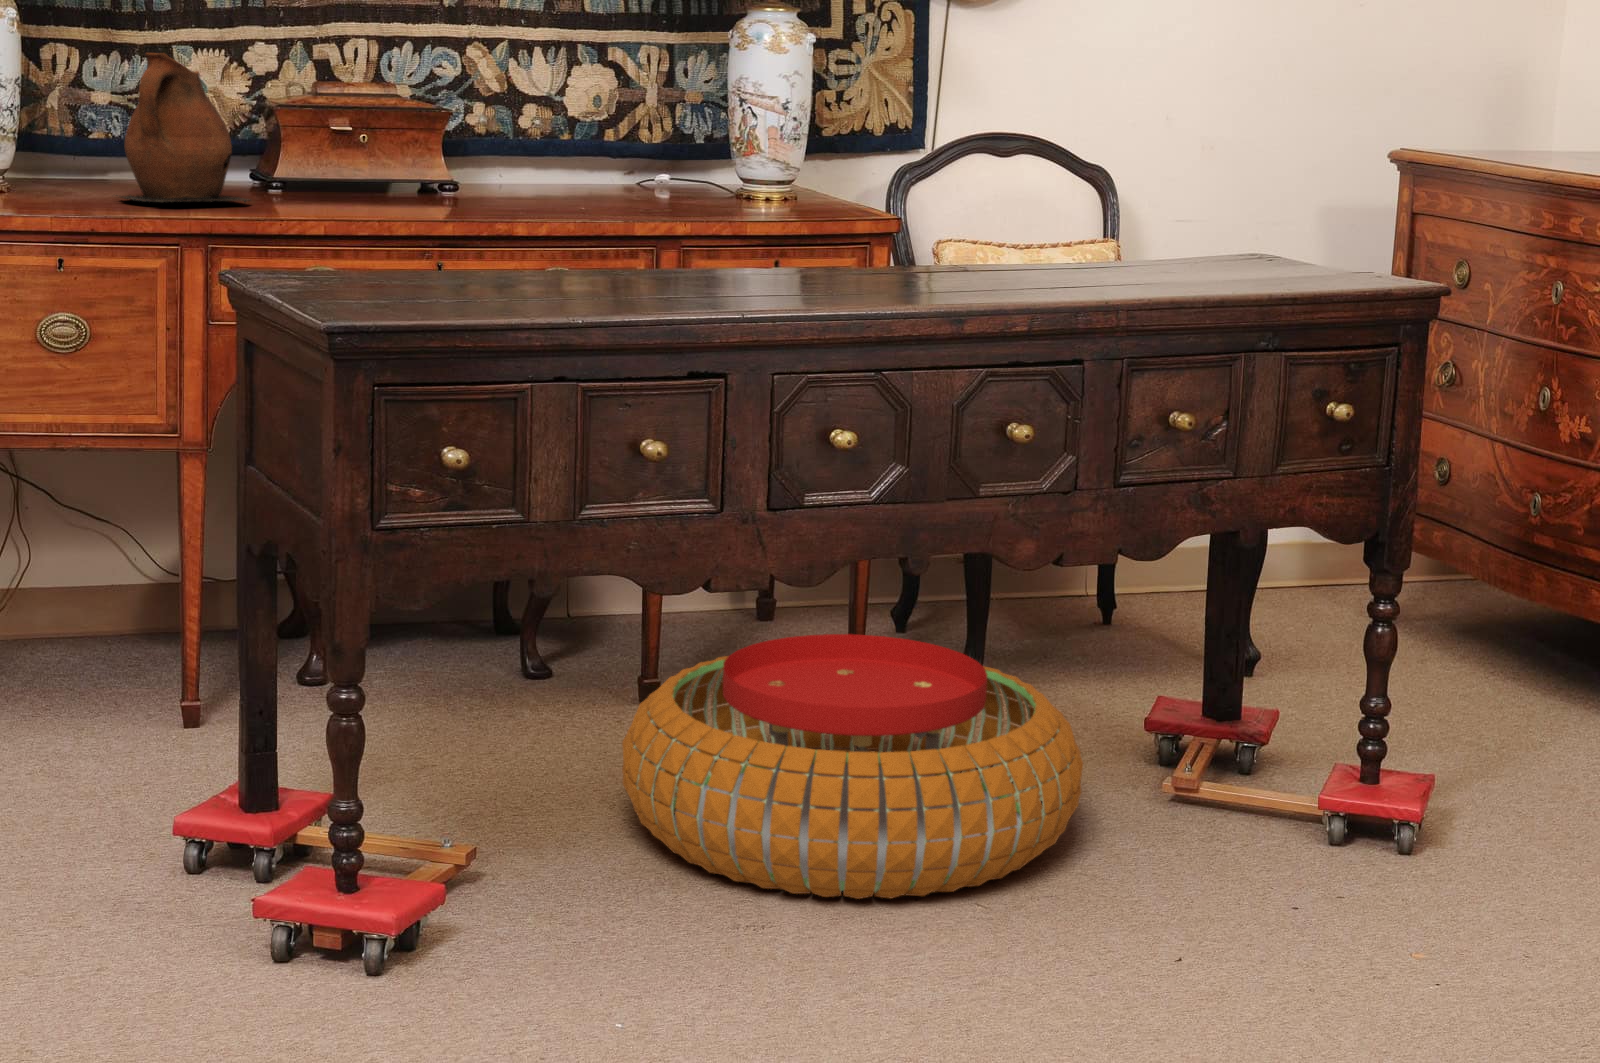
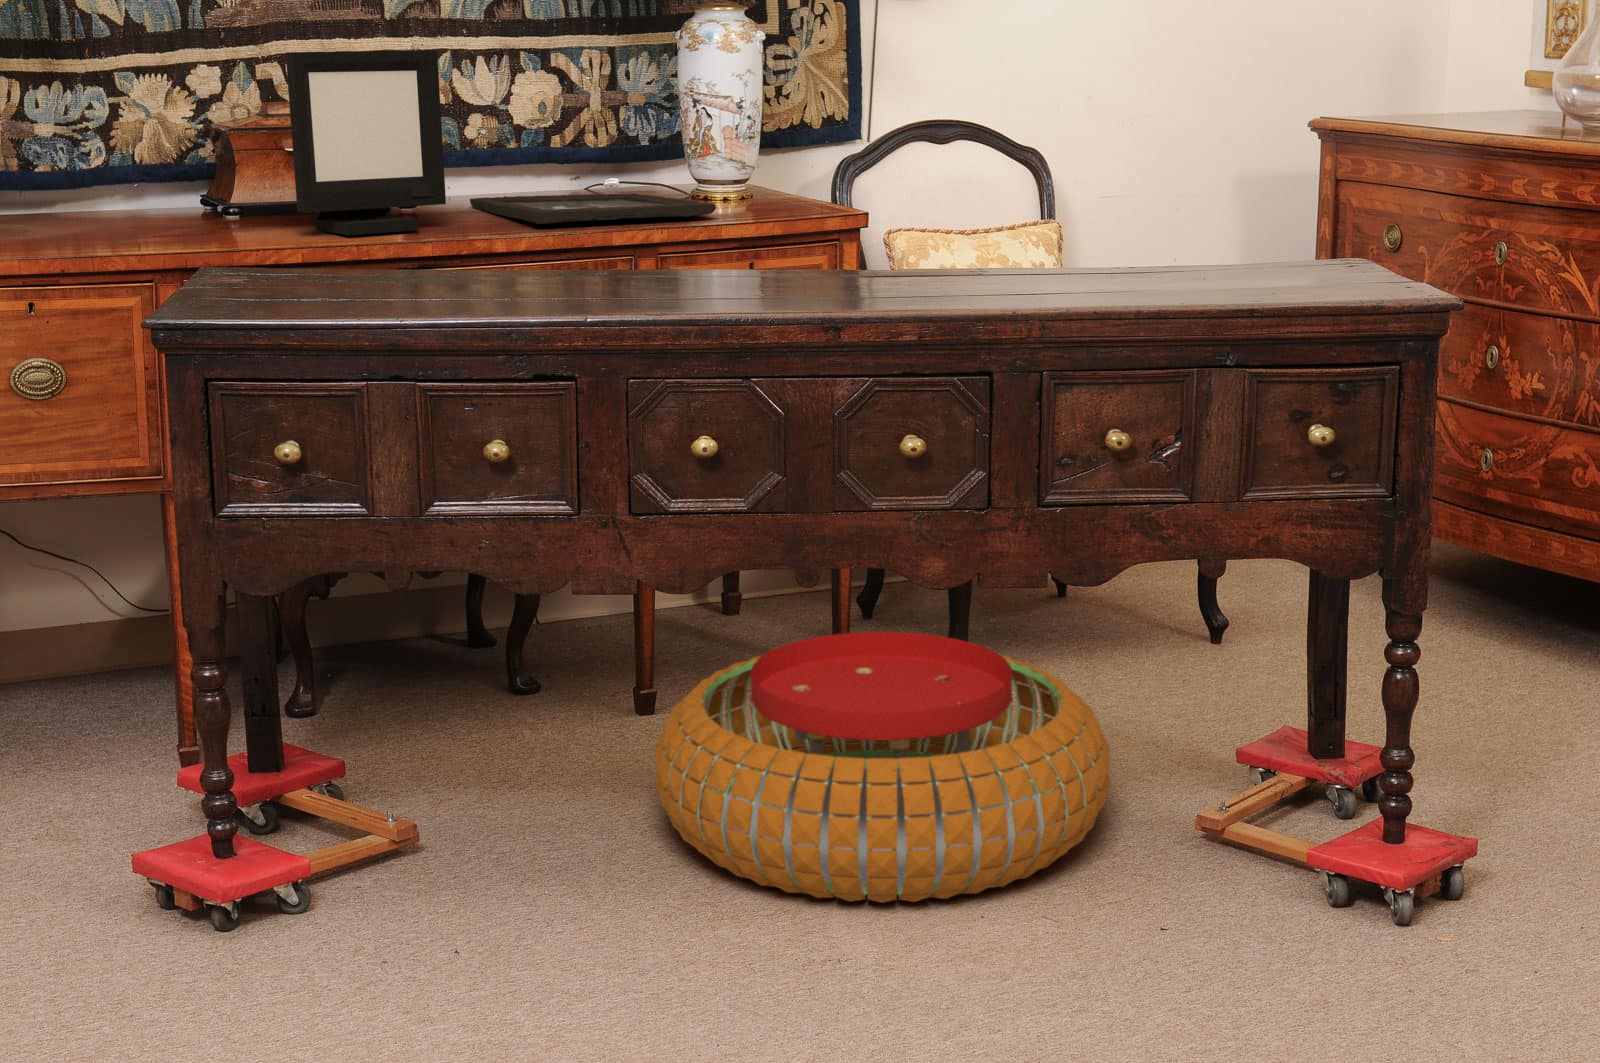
picture frame: none [324,29,477,211] -> present [286,51,446,235]
ceramic pitcher: present [117,53,251,202] -> none [73,85,219,238]
tray: none [513,186,748,212] -> present [470,194,716,224]

